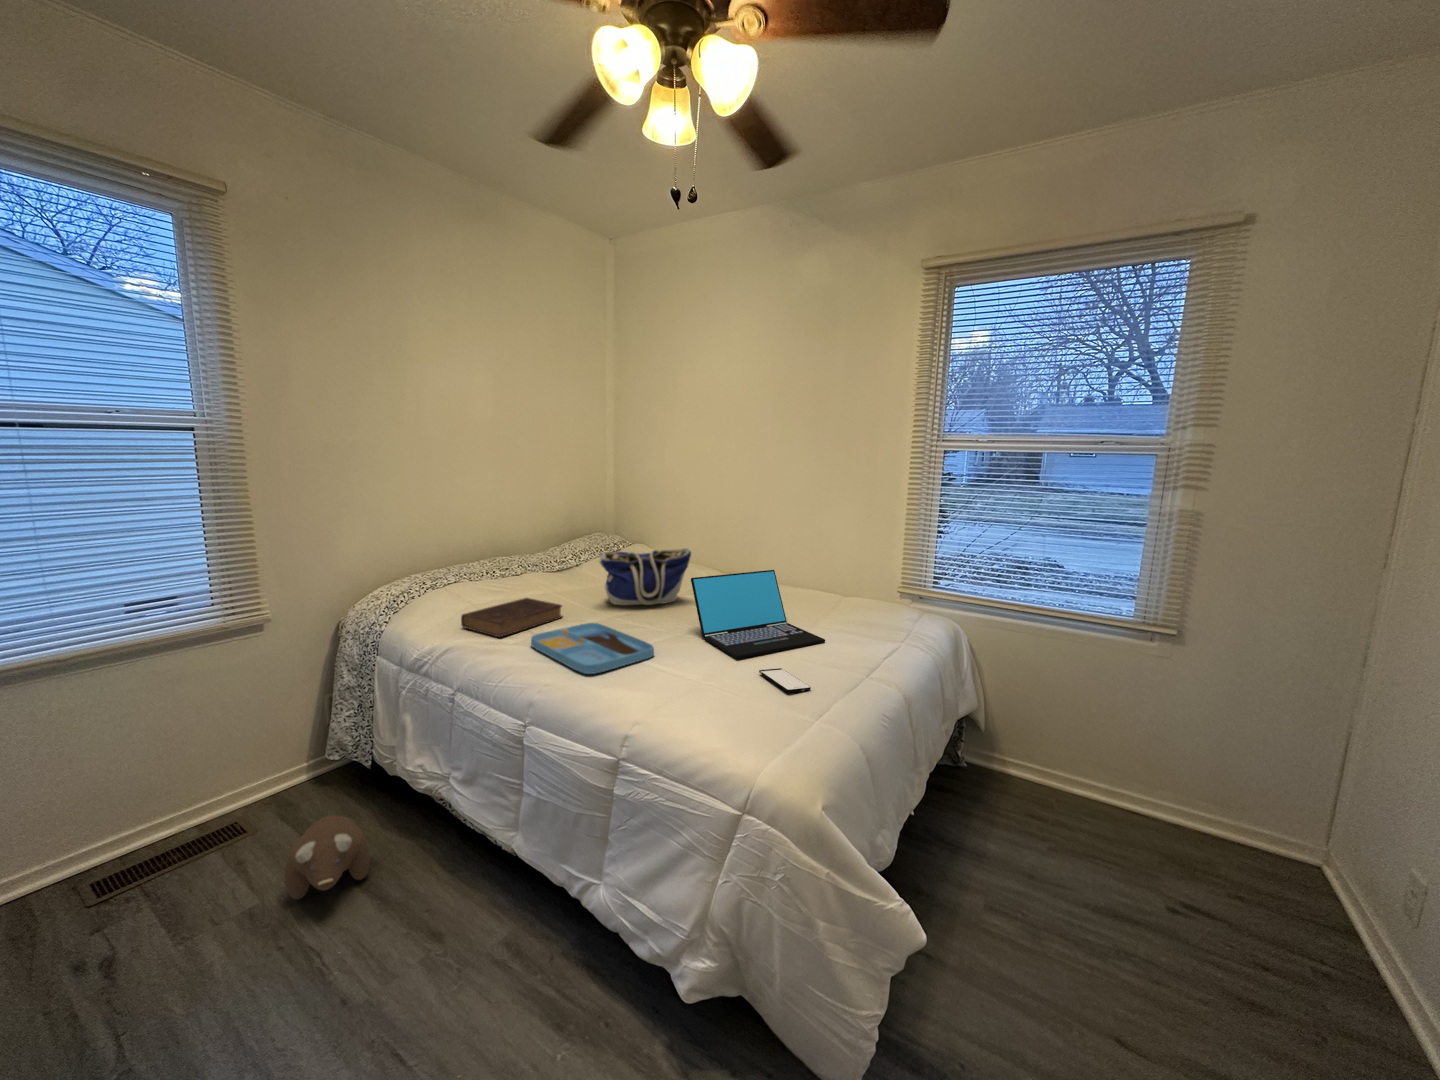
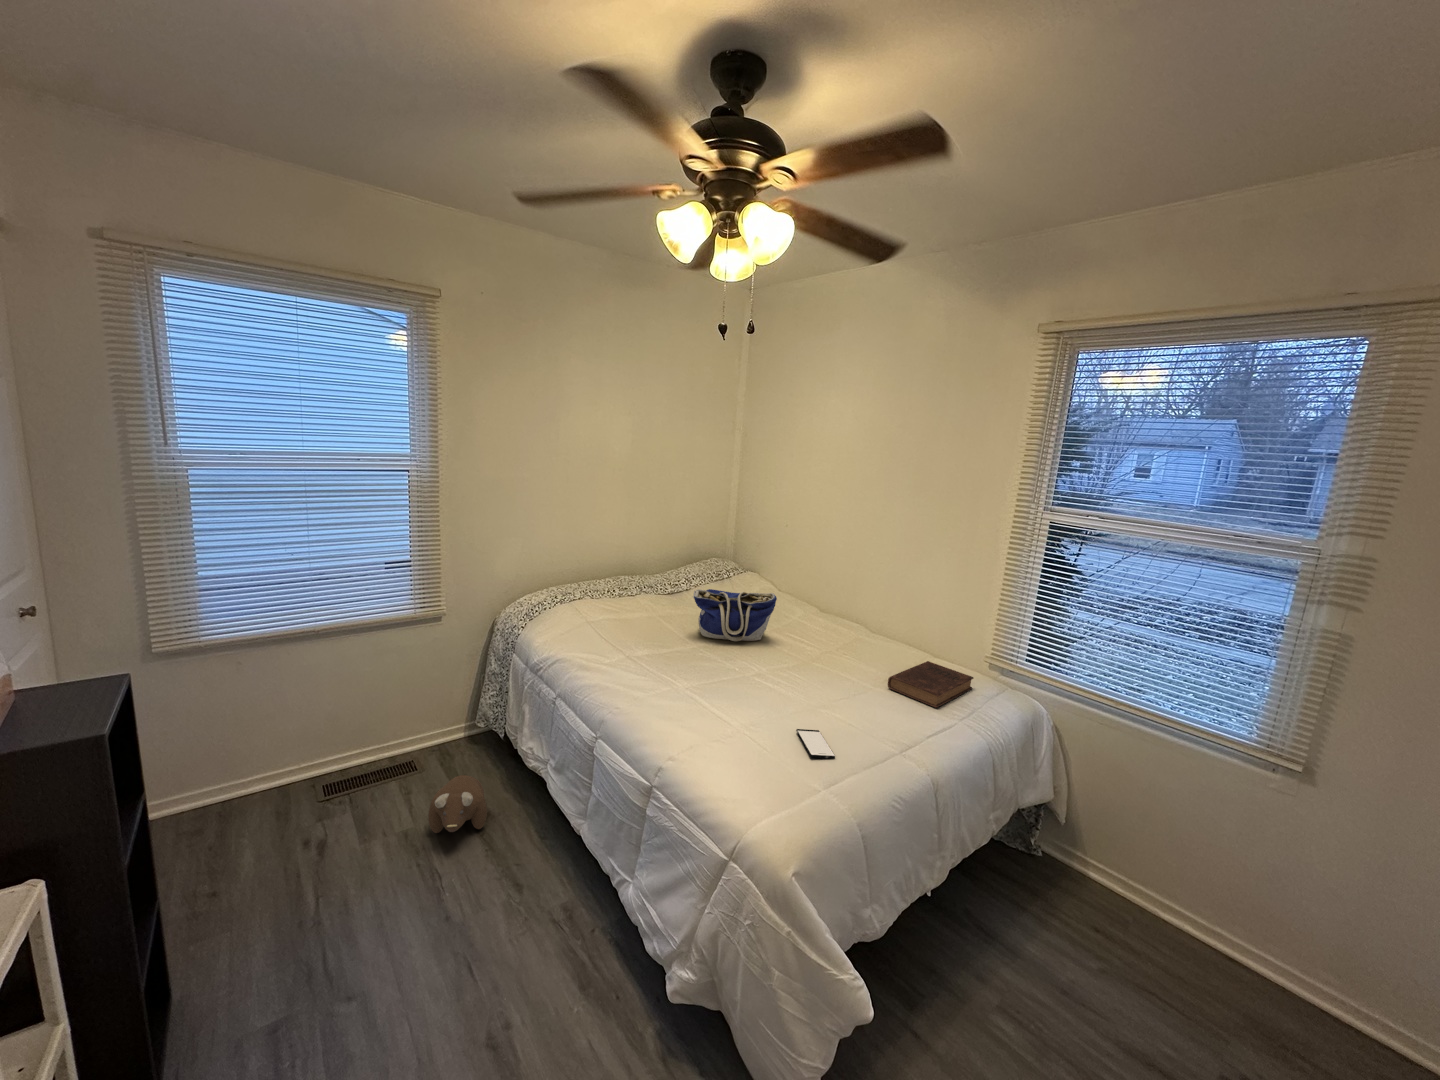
laptop: present [691,570,825,659] -> none [761,628,879,713]
book: present [461,598,562,637] -> present [888,661,973,708]
tray: present [531,623,654,674] -> none [619,654,714,706]

